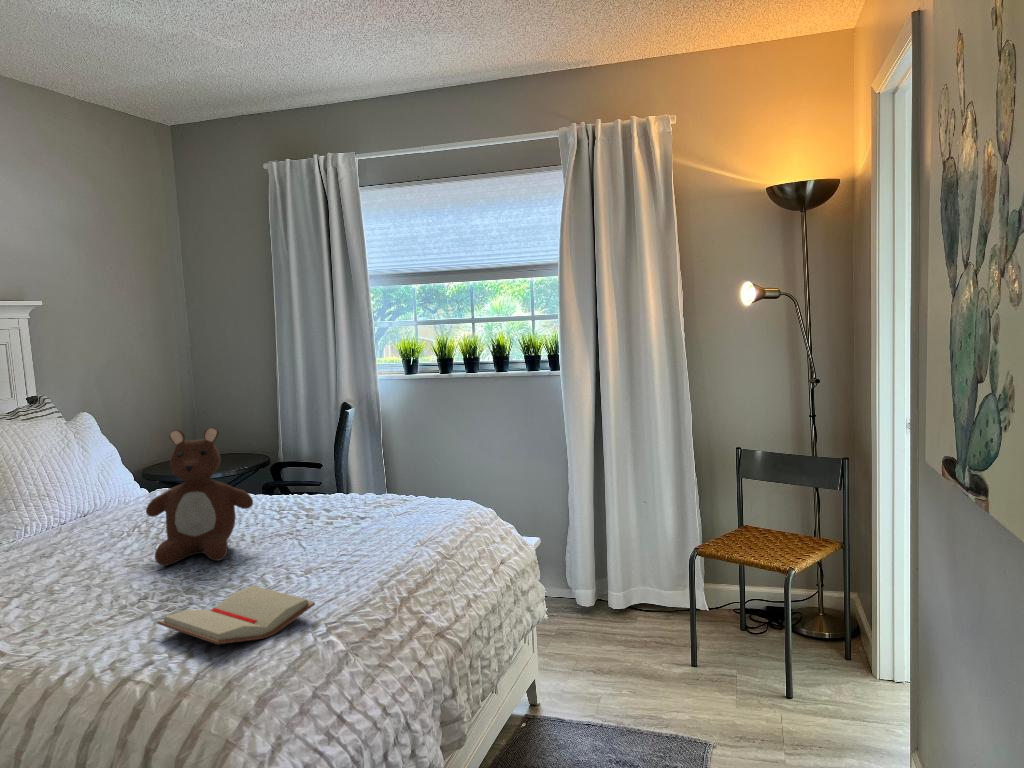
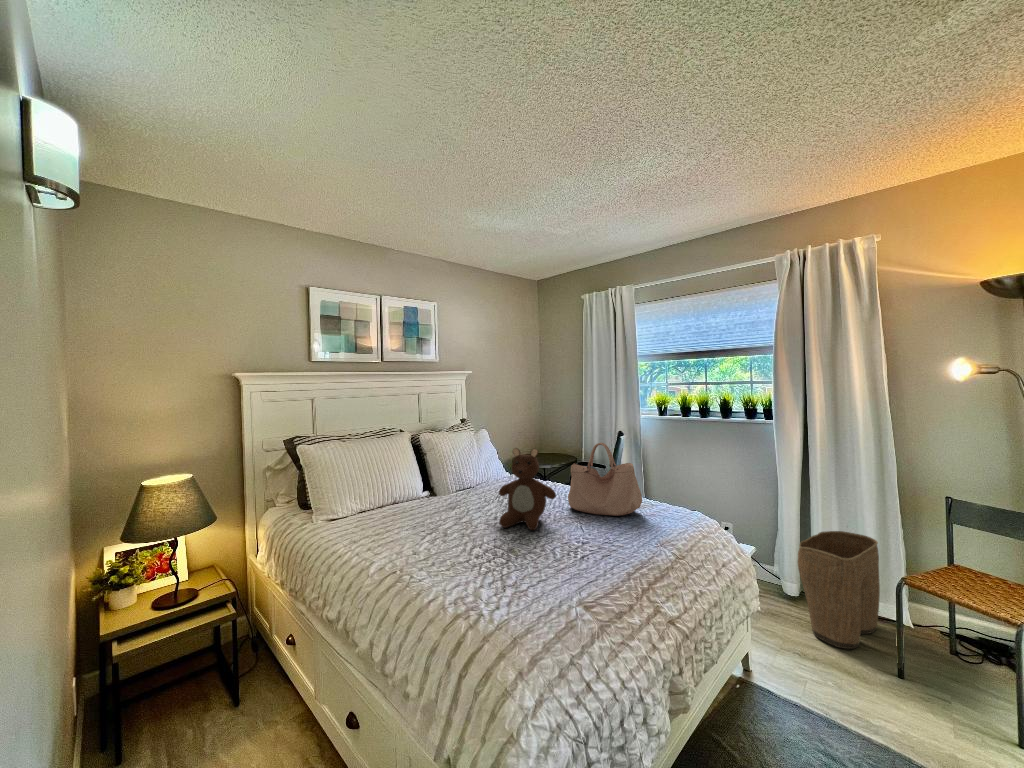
handbag: none [269,412,389,526] -> present [568,443,642,516]
laundry basket: none [592,510,679,654] -> present [798,531,880,649]
paperback book: present [157,586,315,644] -> none [485,558,580,604]

